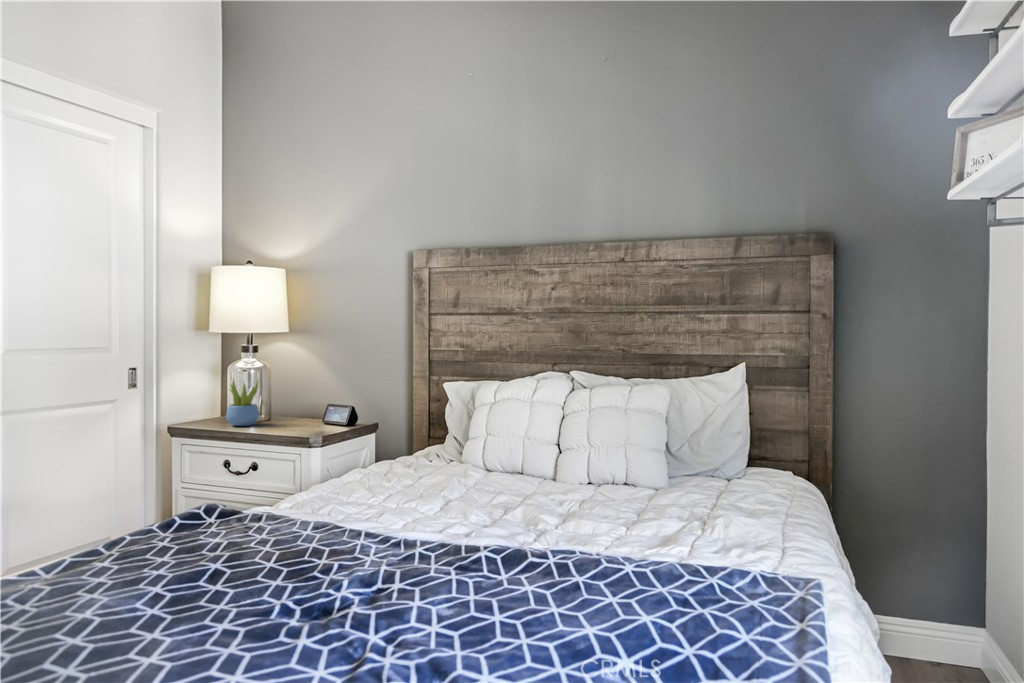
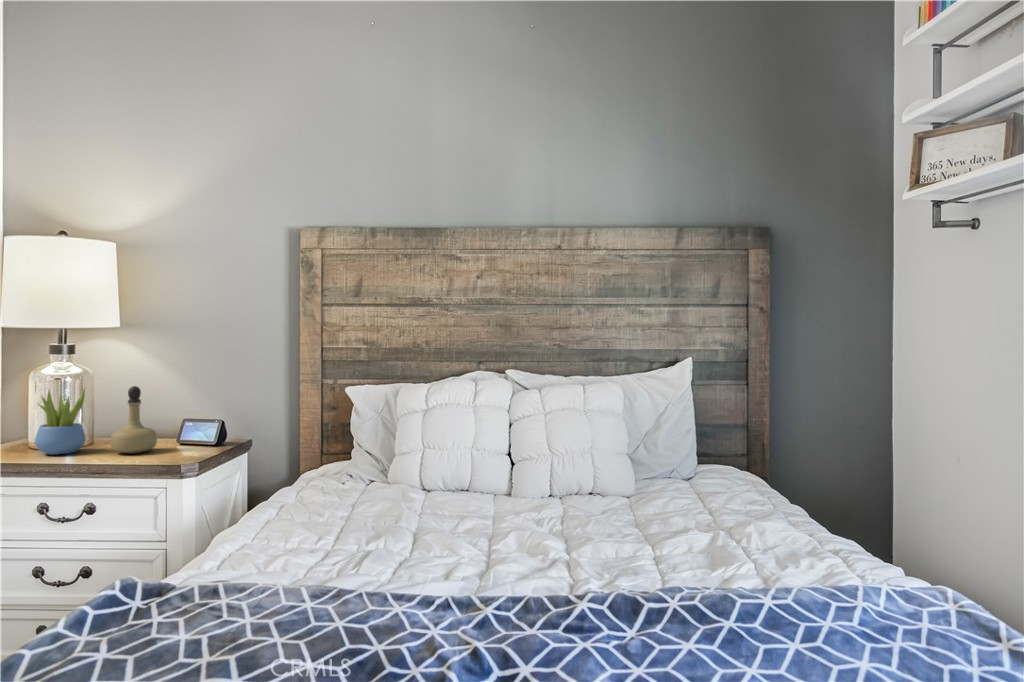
perfume bottle: none [271,378,303,428] -> present [110,386,157,454]

